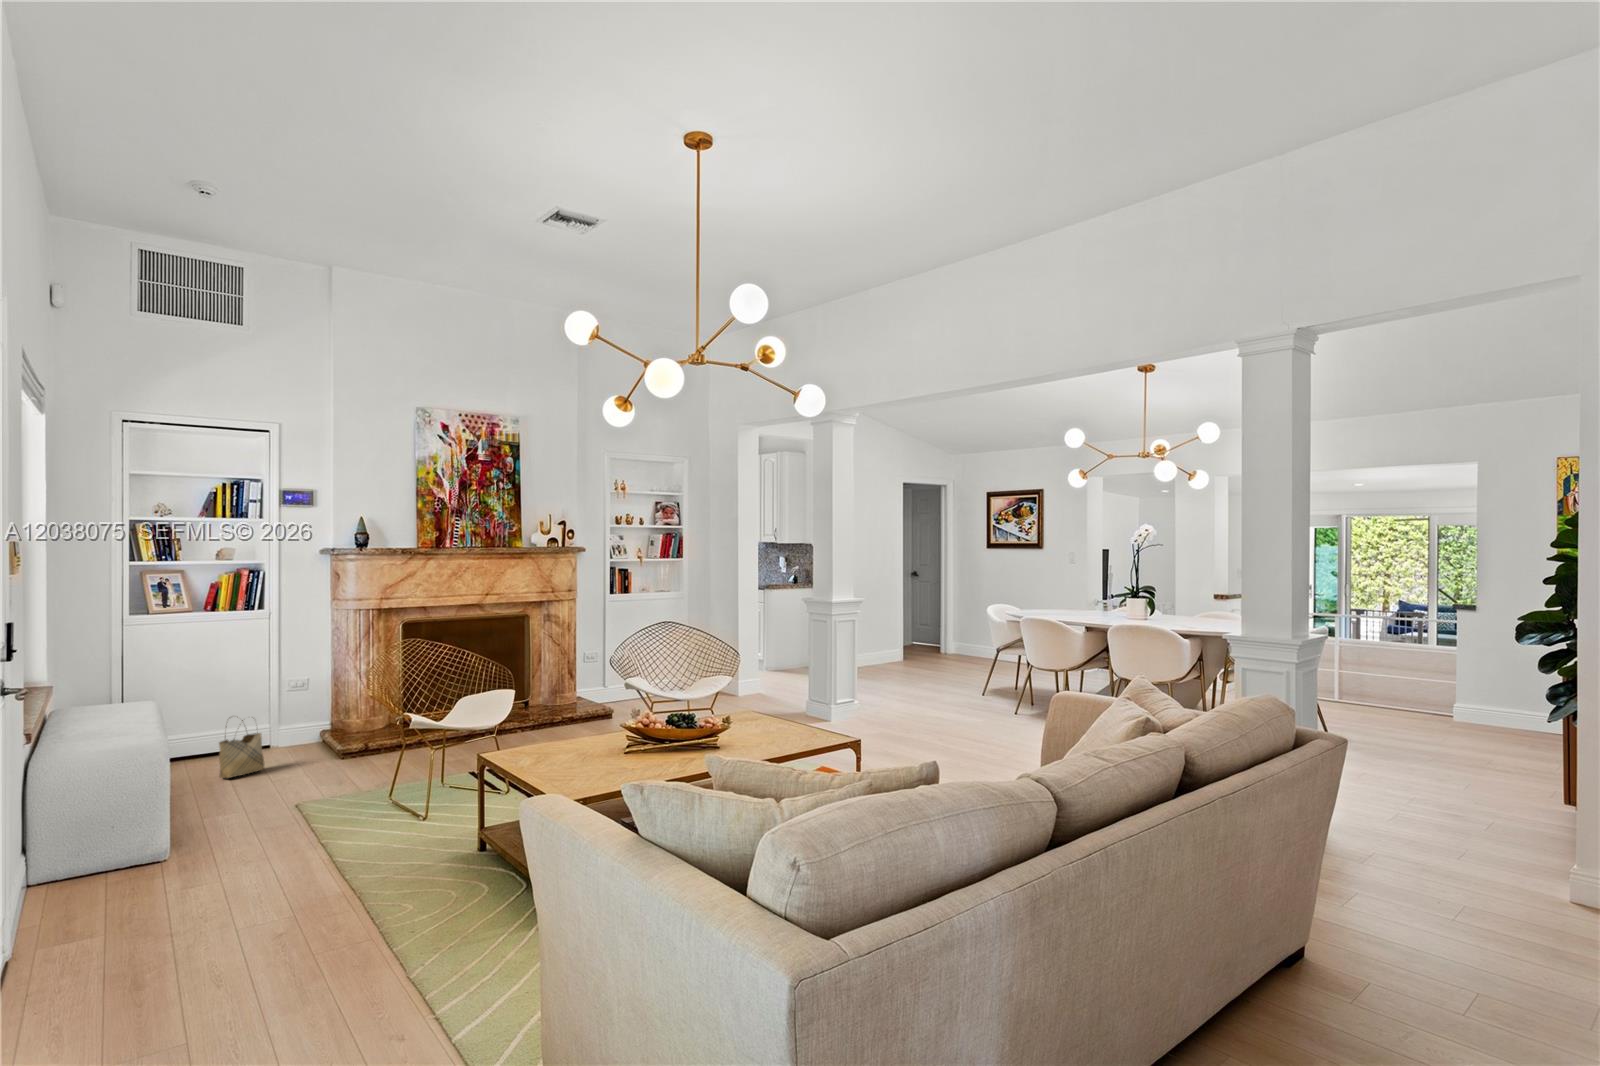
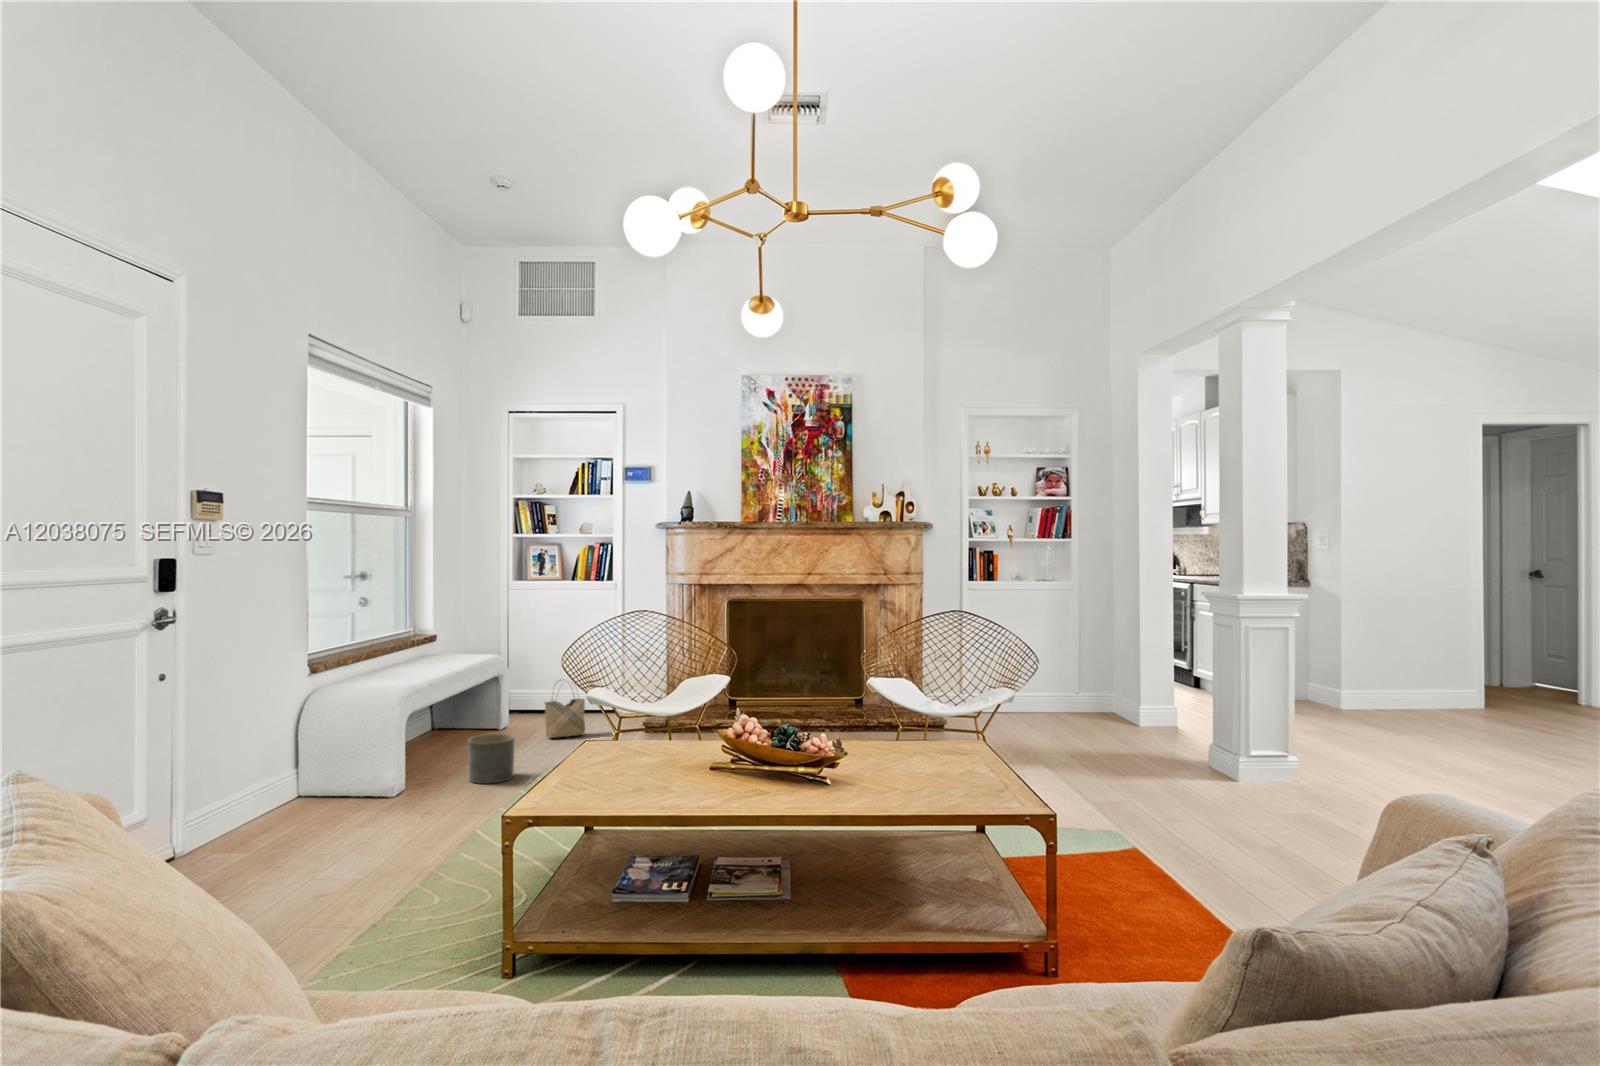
planter: none [197,779,251,834] -> present [468,734,515,784]

